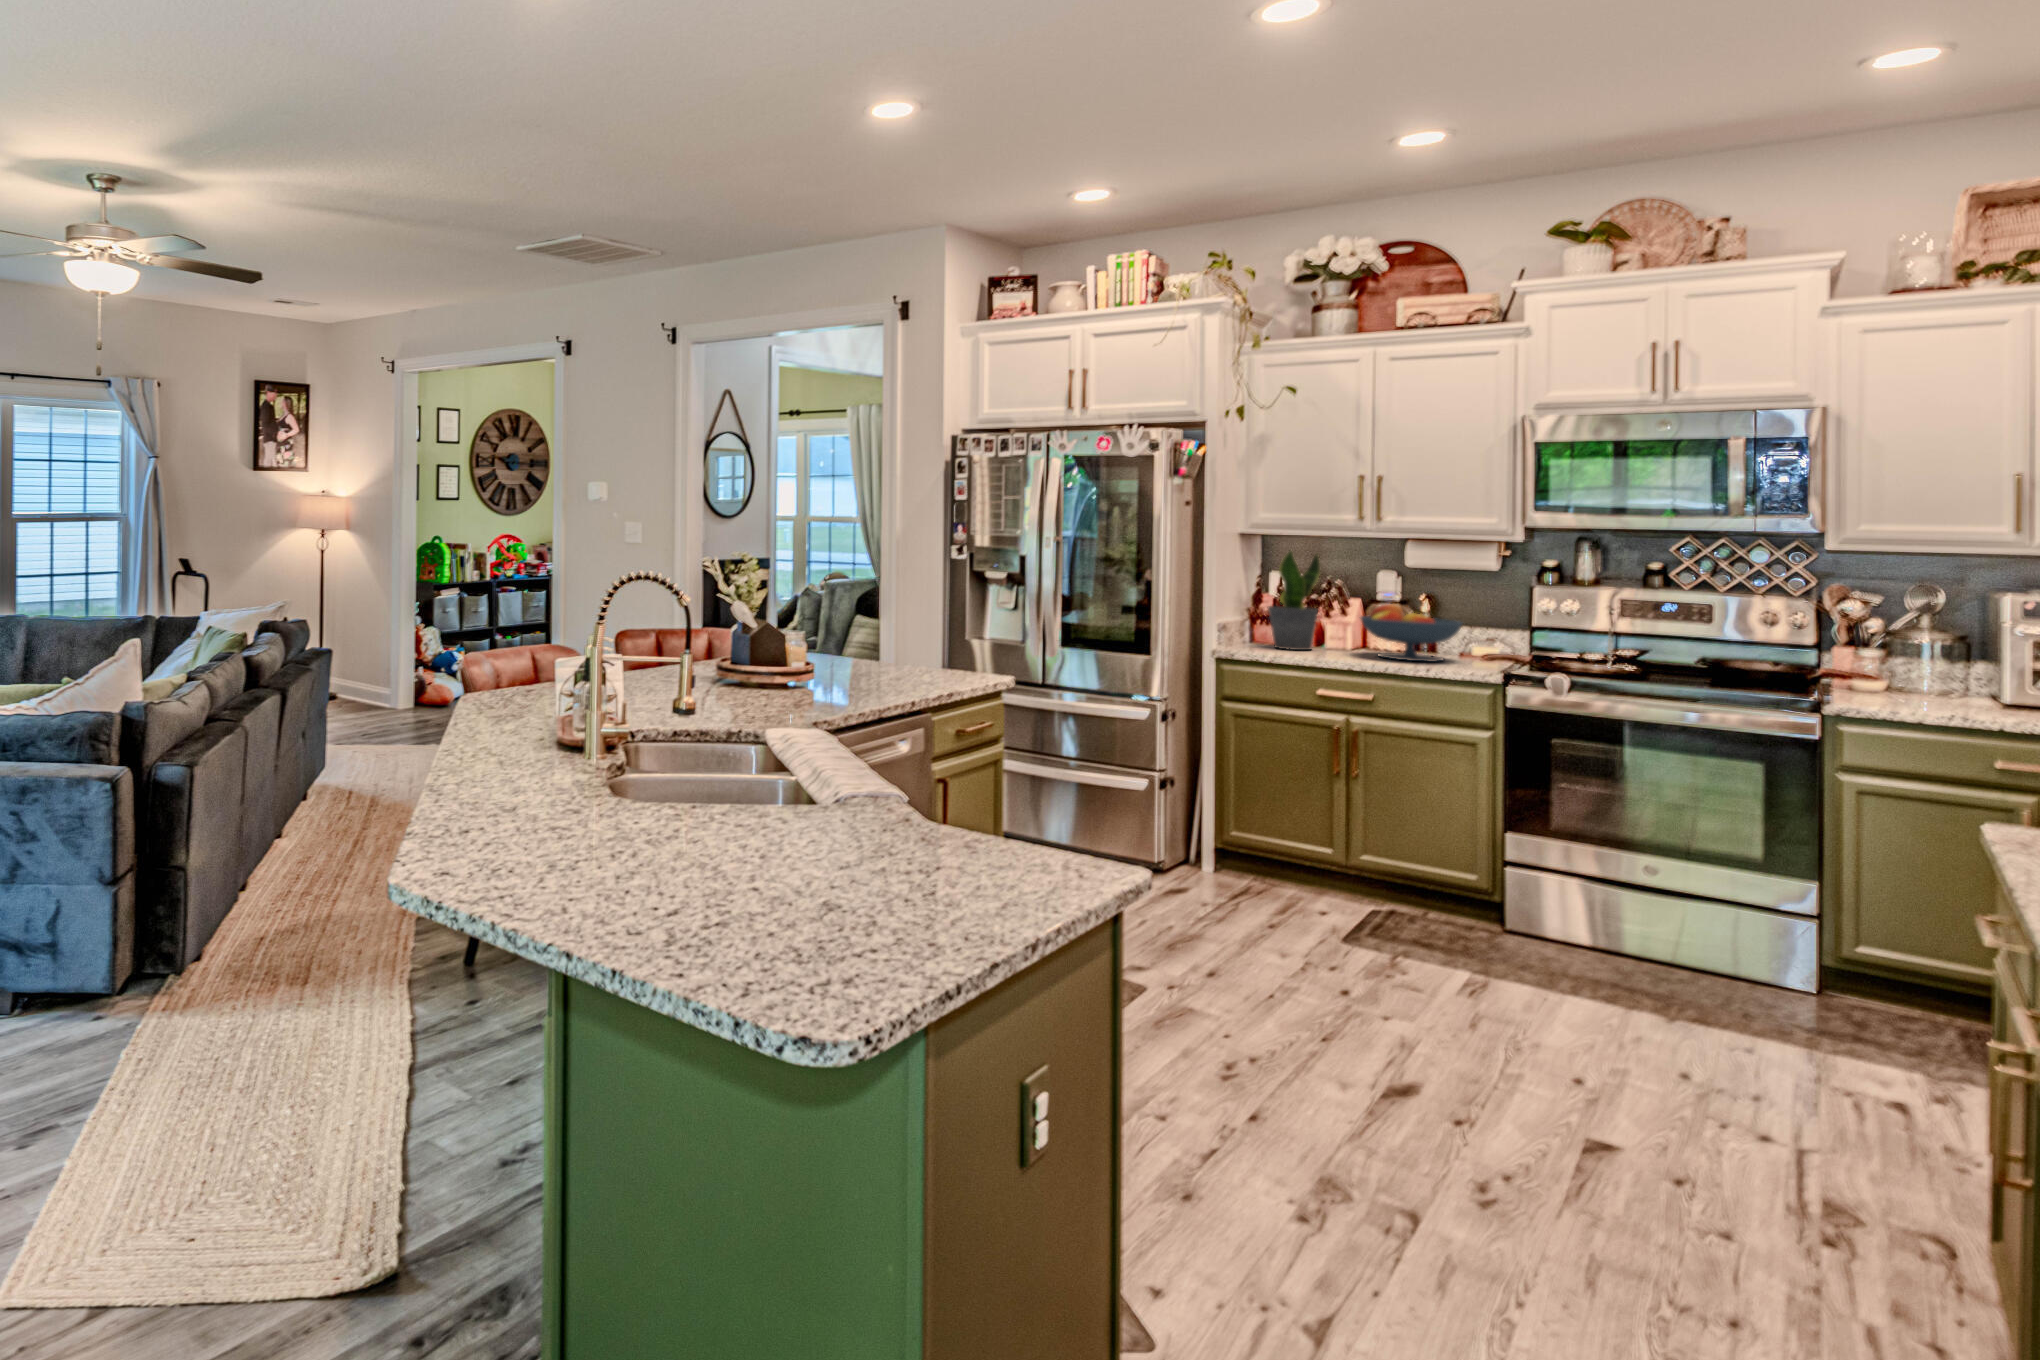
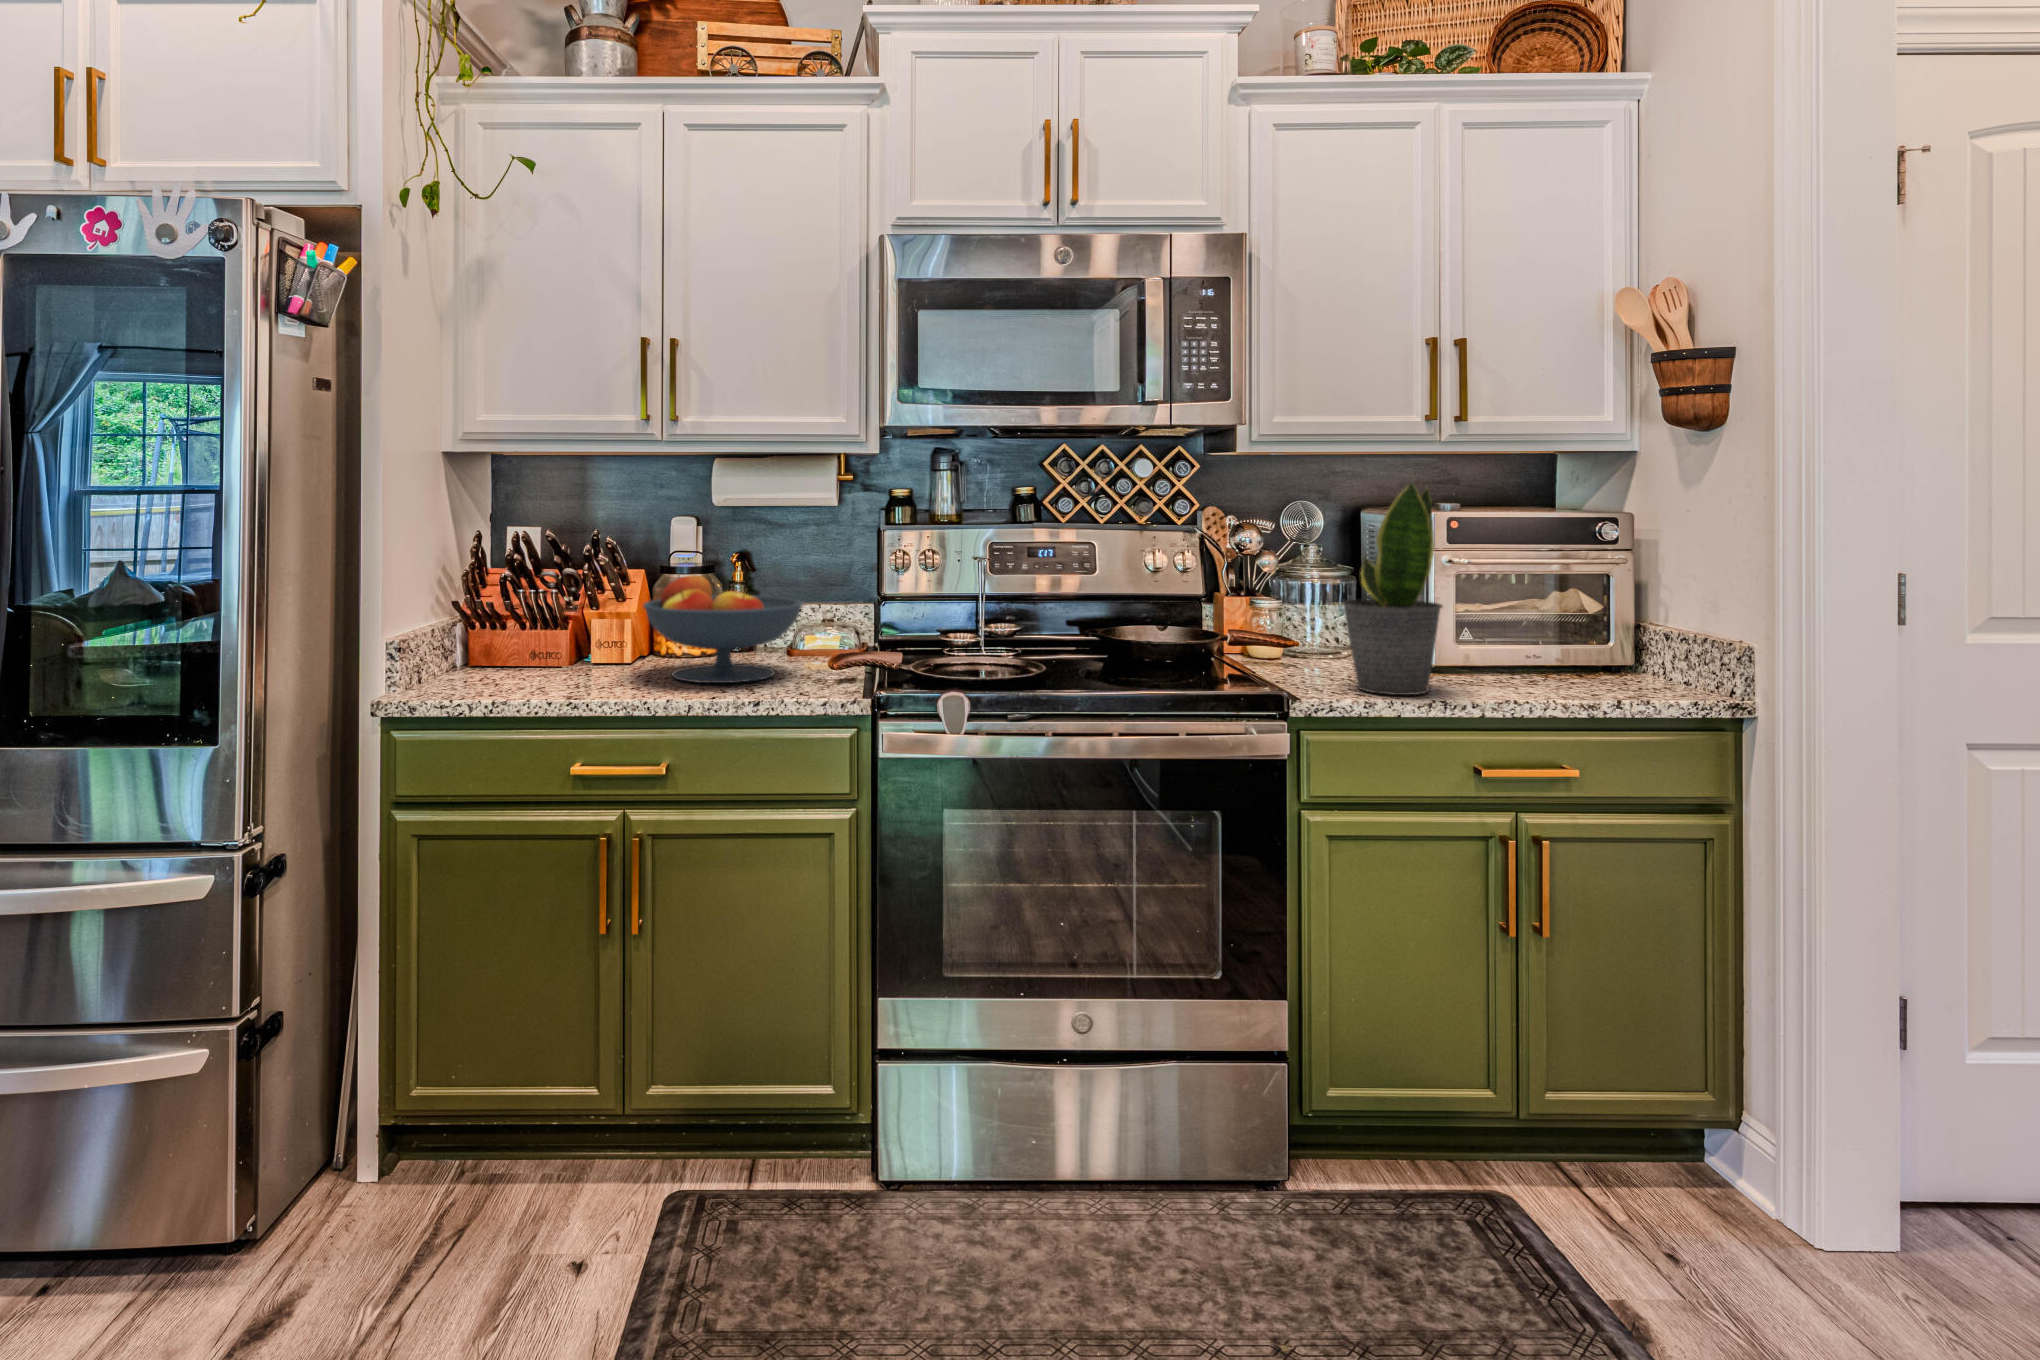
potted plant: present [1267,551,1320,650] -> present [1343,482,1443,695]

